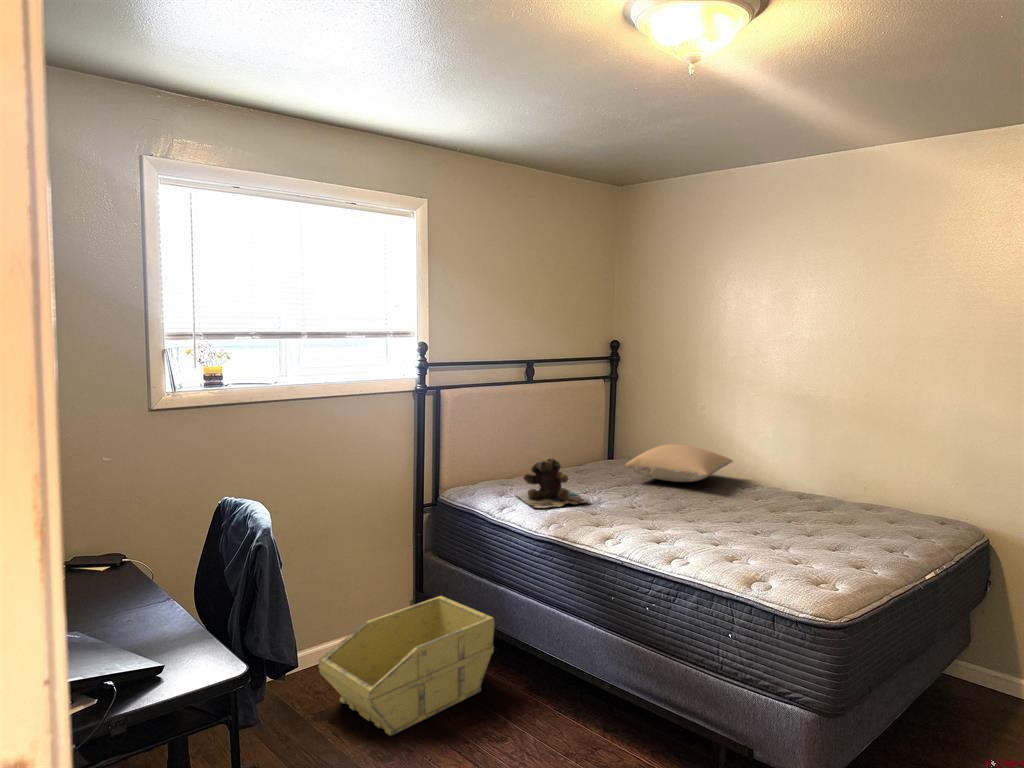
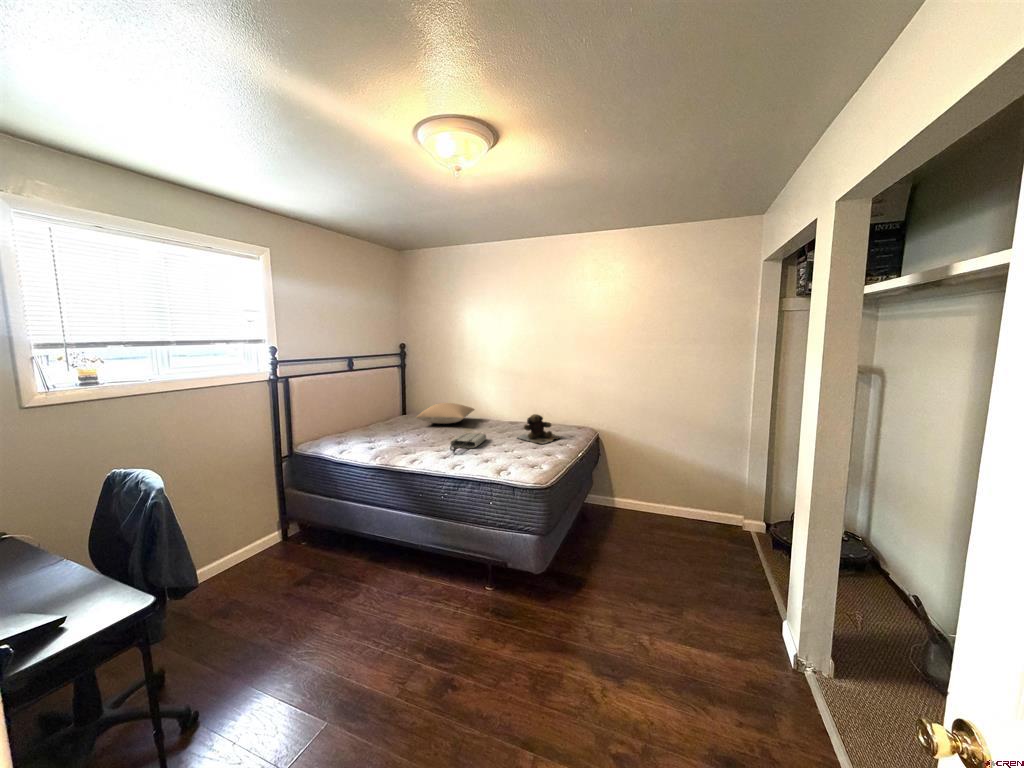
teddy bear: present [515,458,588,508] -> present [517,414,561,444]
tote bag: none [670,503,743,533] -> present [450,433,486,451]
storage bin: present [318,596,495,736] -> none [209,514,344,614]

